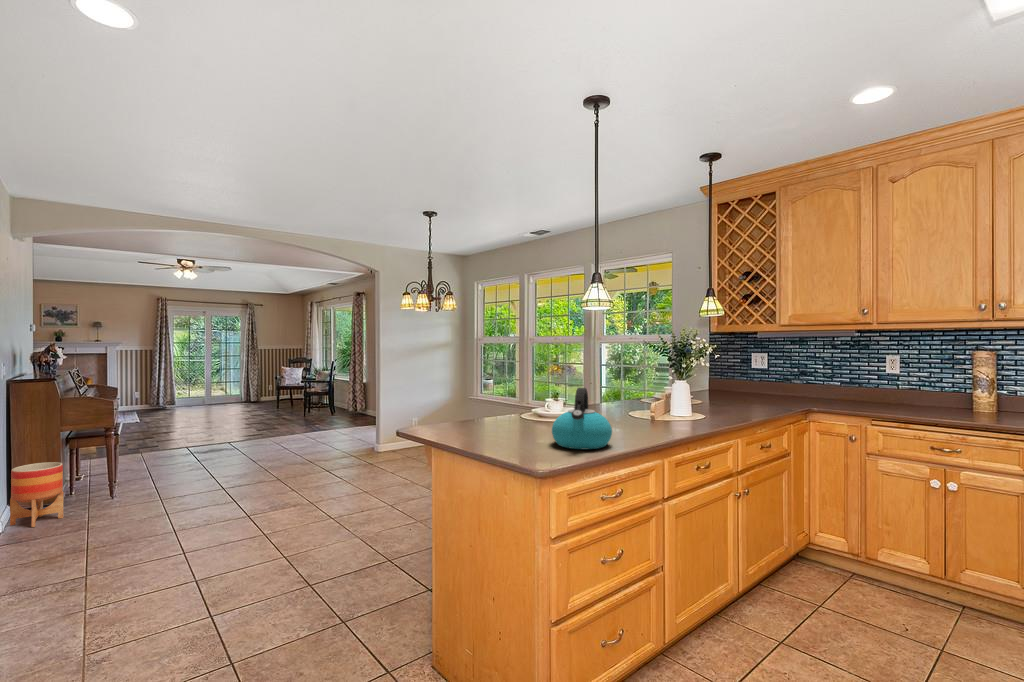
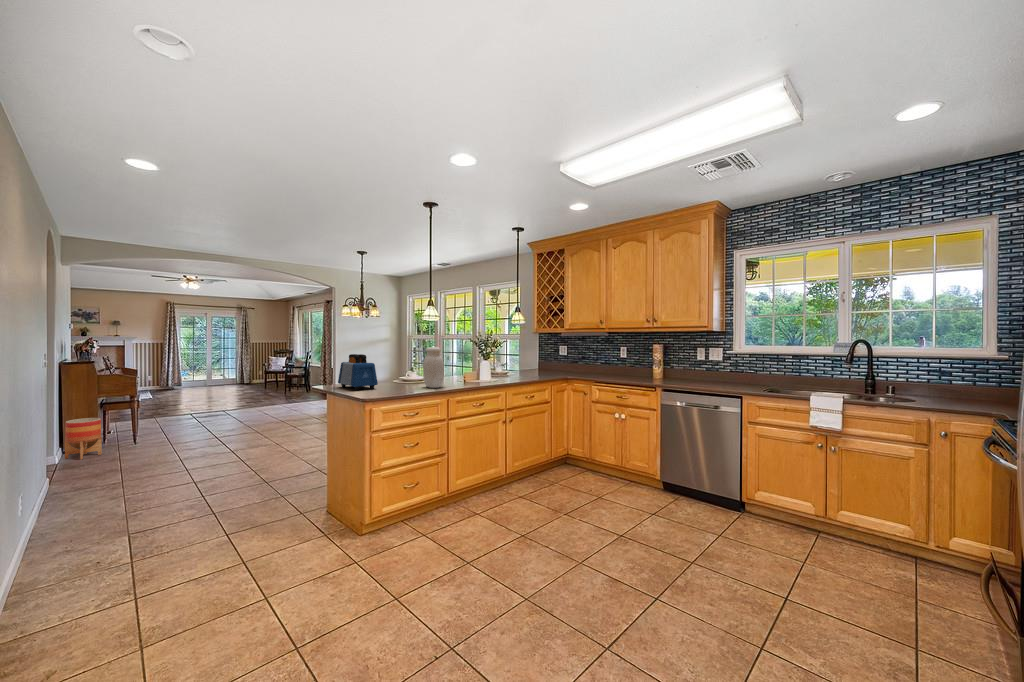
jar: none [614,357,655,434] -> present [423,347,444,388]
toaster: none [455,370,535,441] -> present [338,354,378,390]
kettle: present [552,388,612,449] -> none [380,363,411,393]

